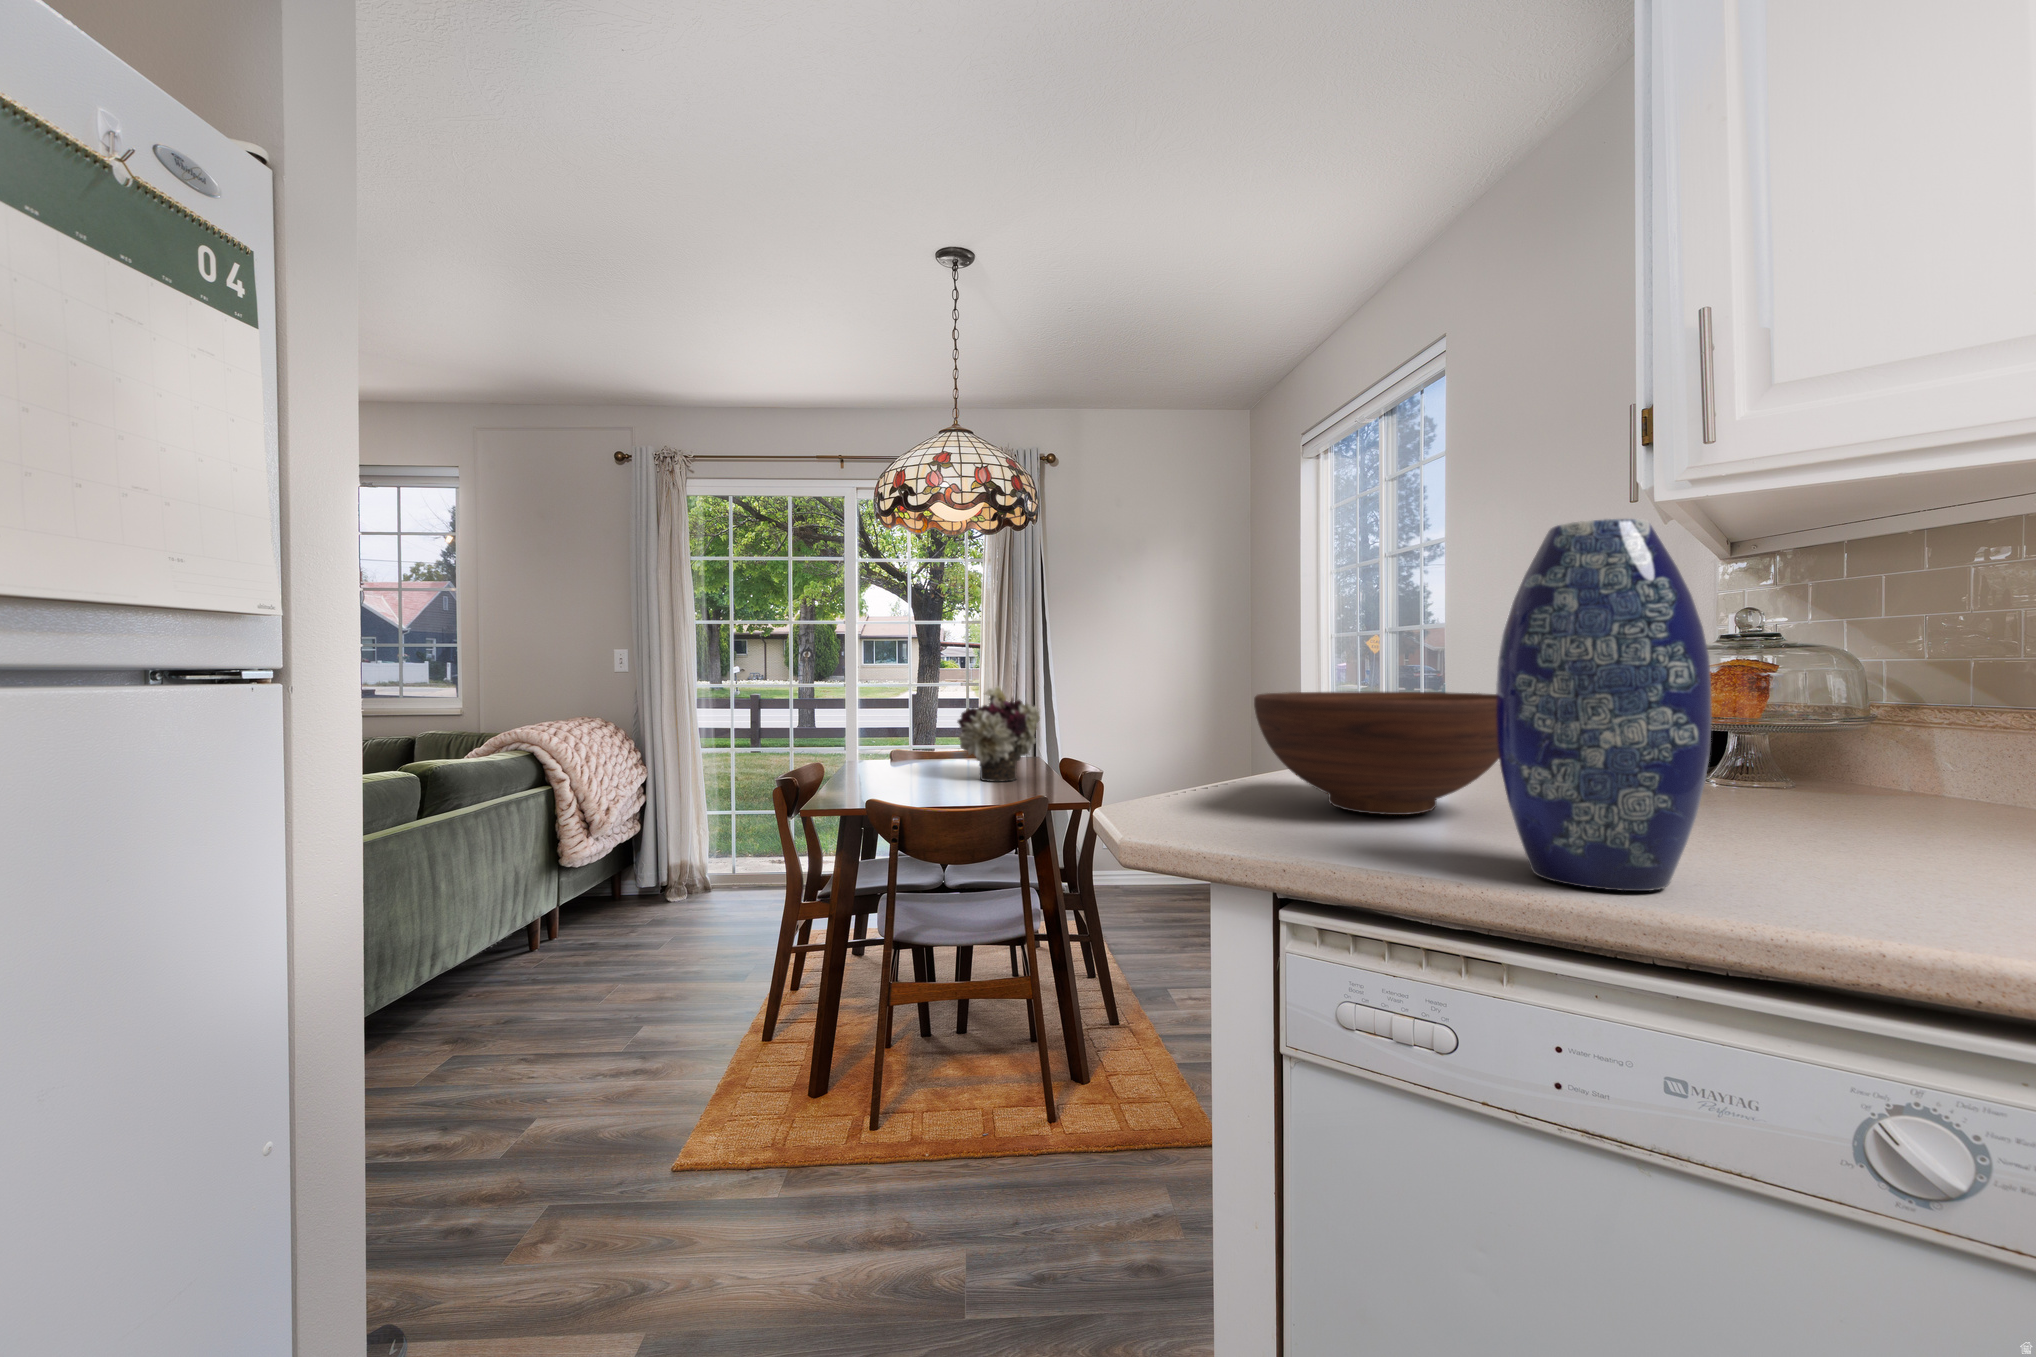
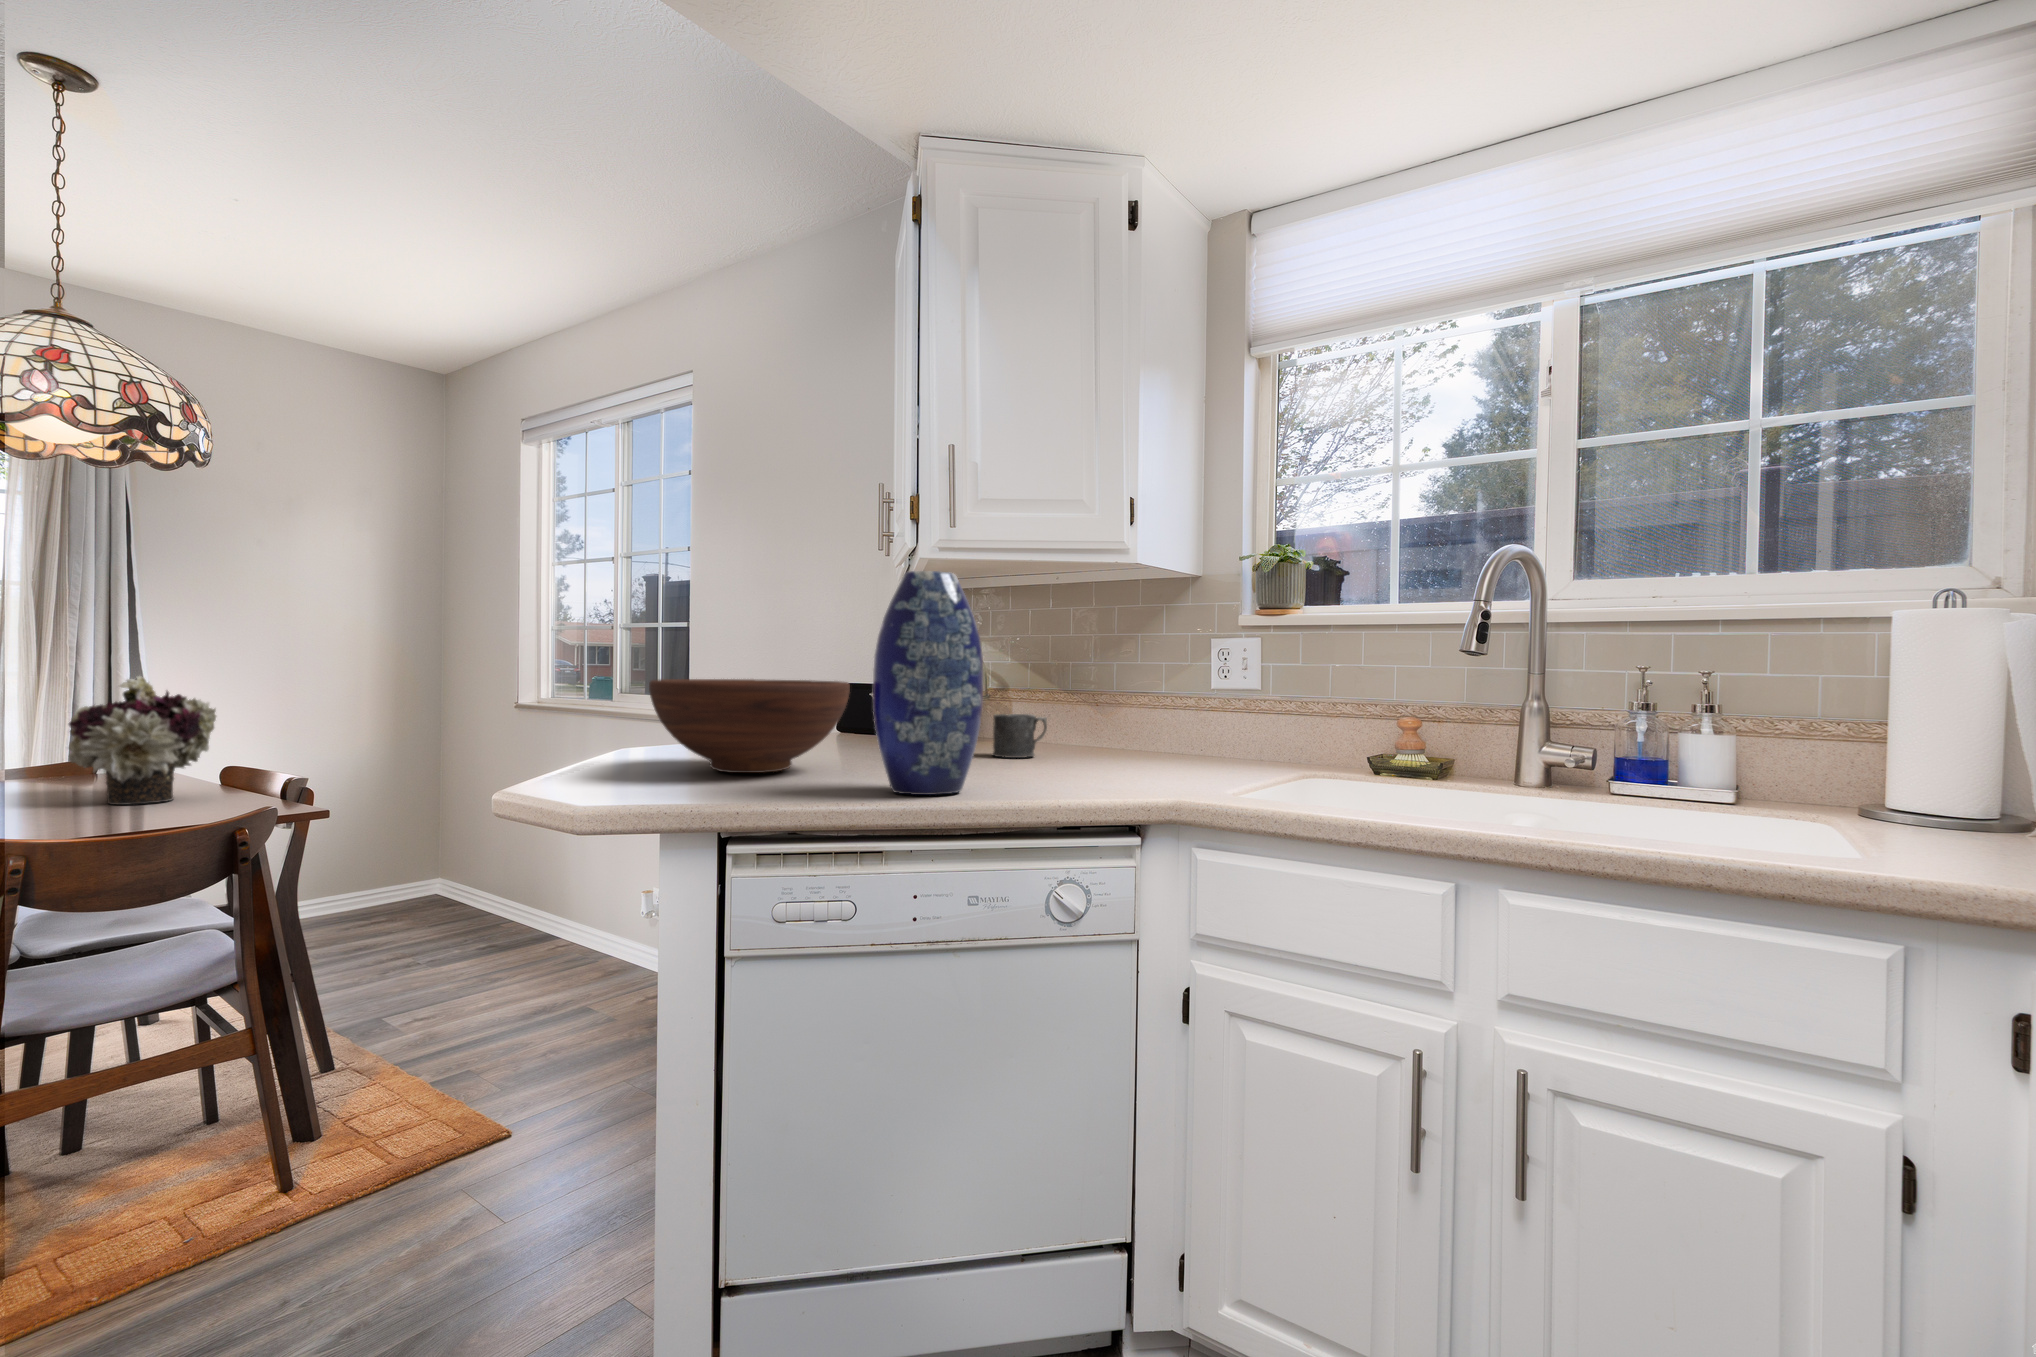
mug: none [1832,749,1966,829] -> present [992,714,1047,758]

